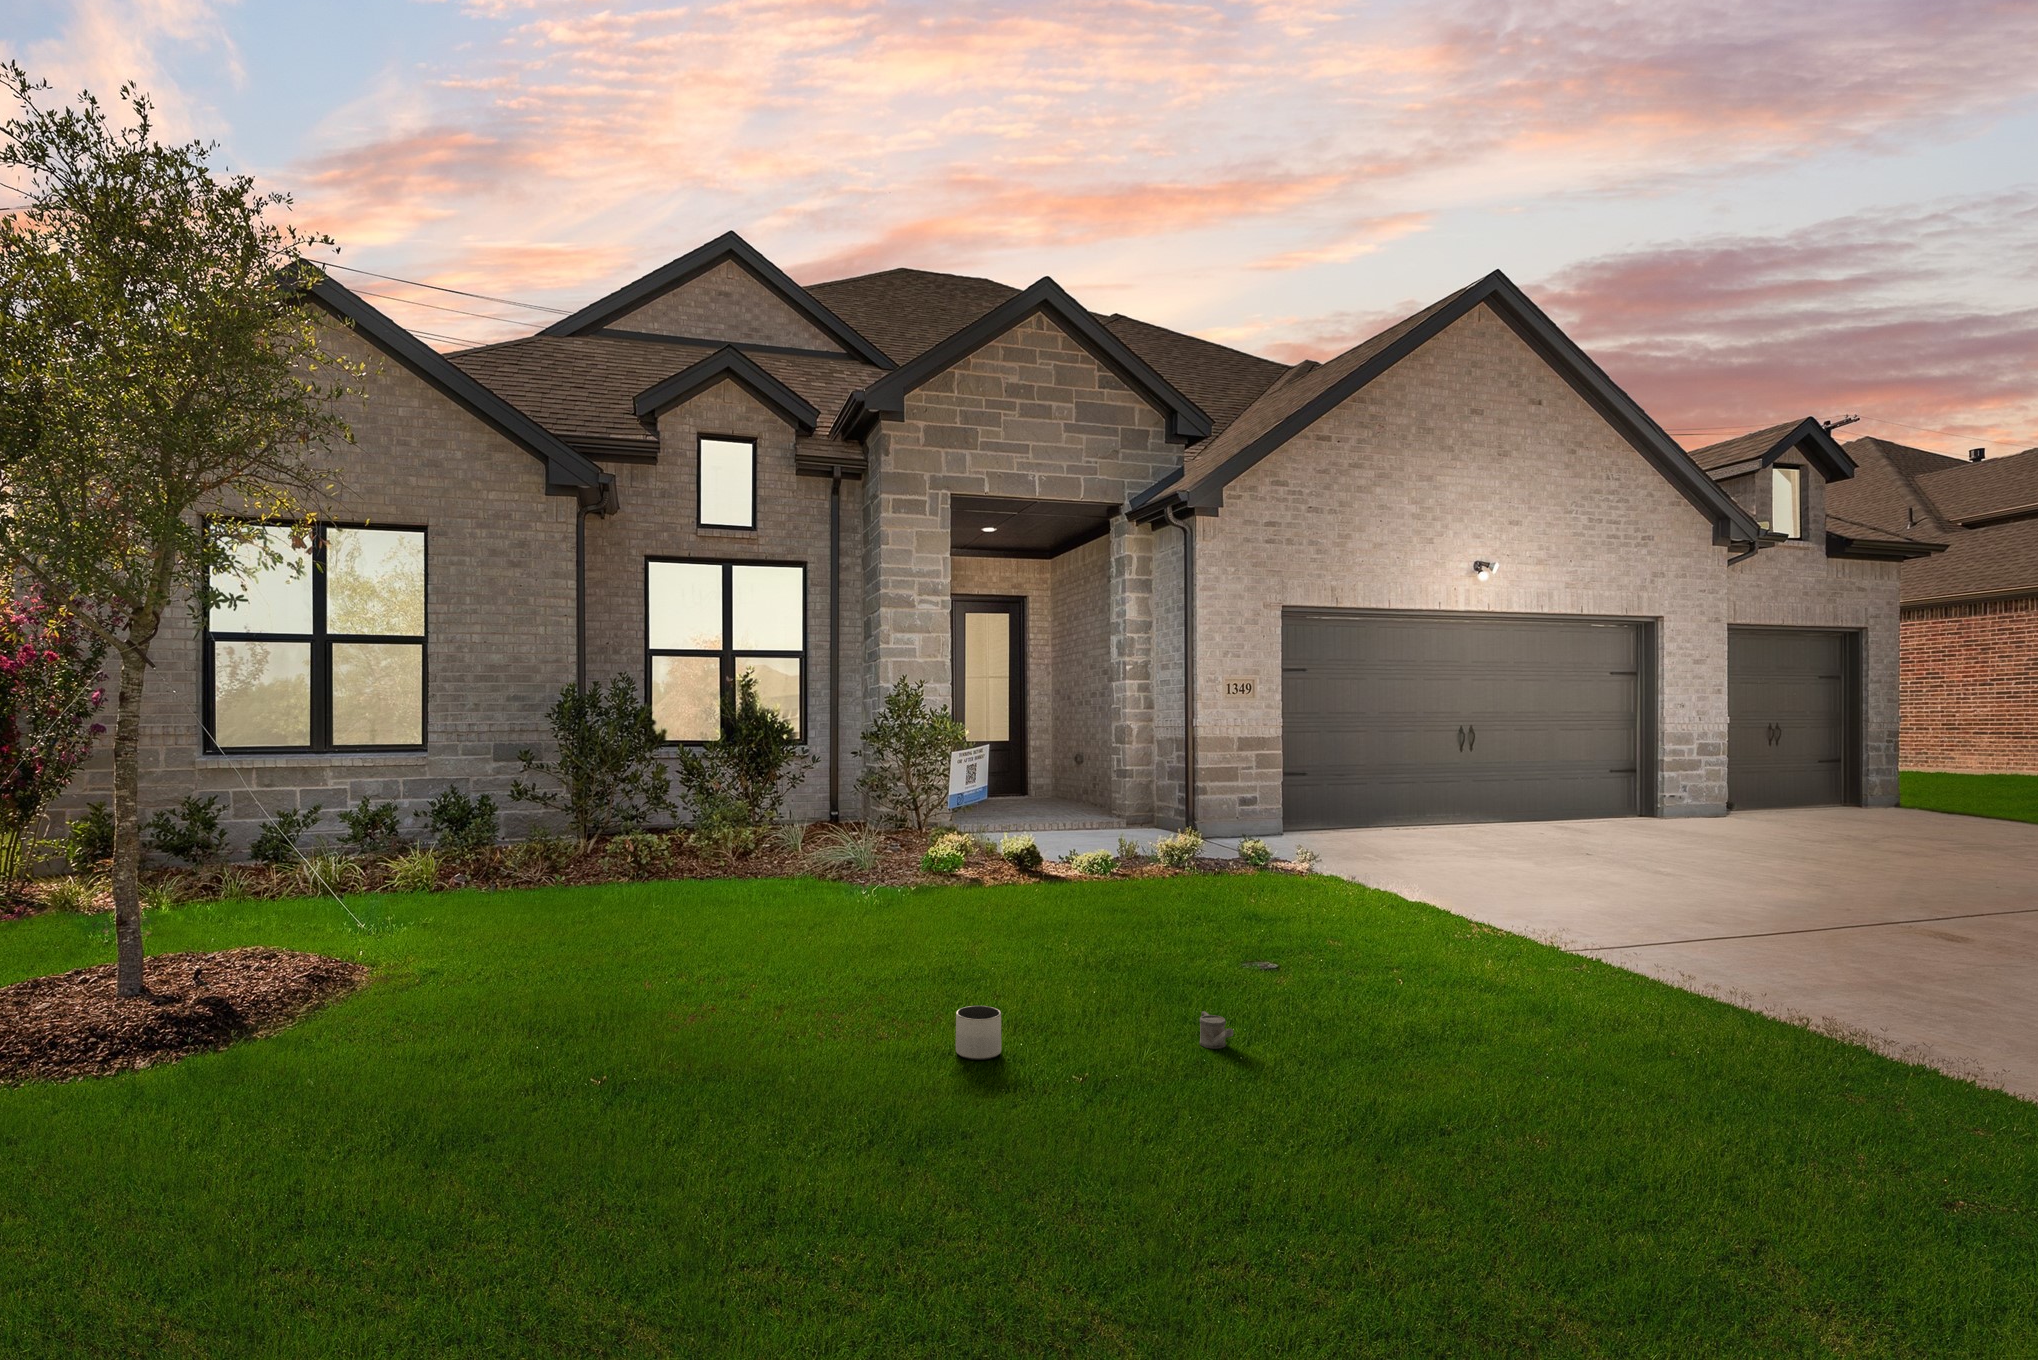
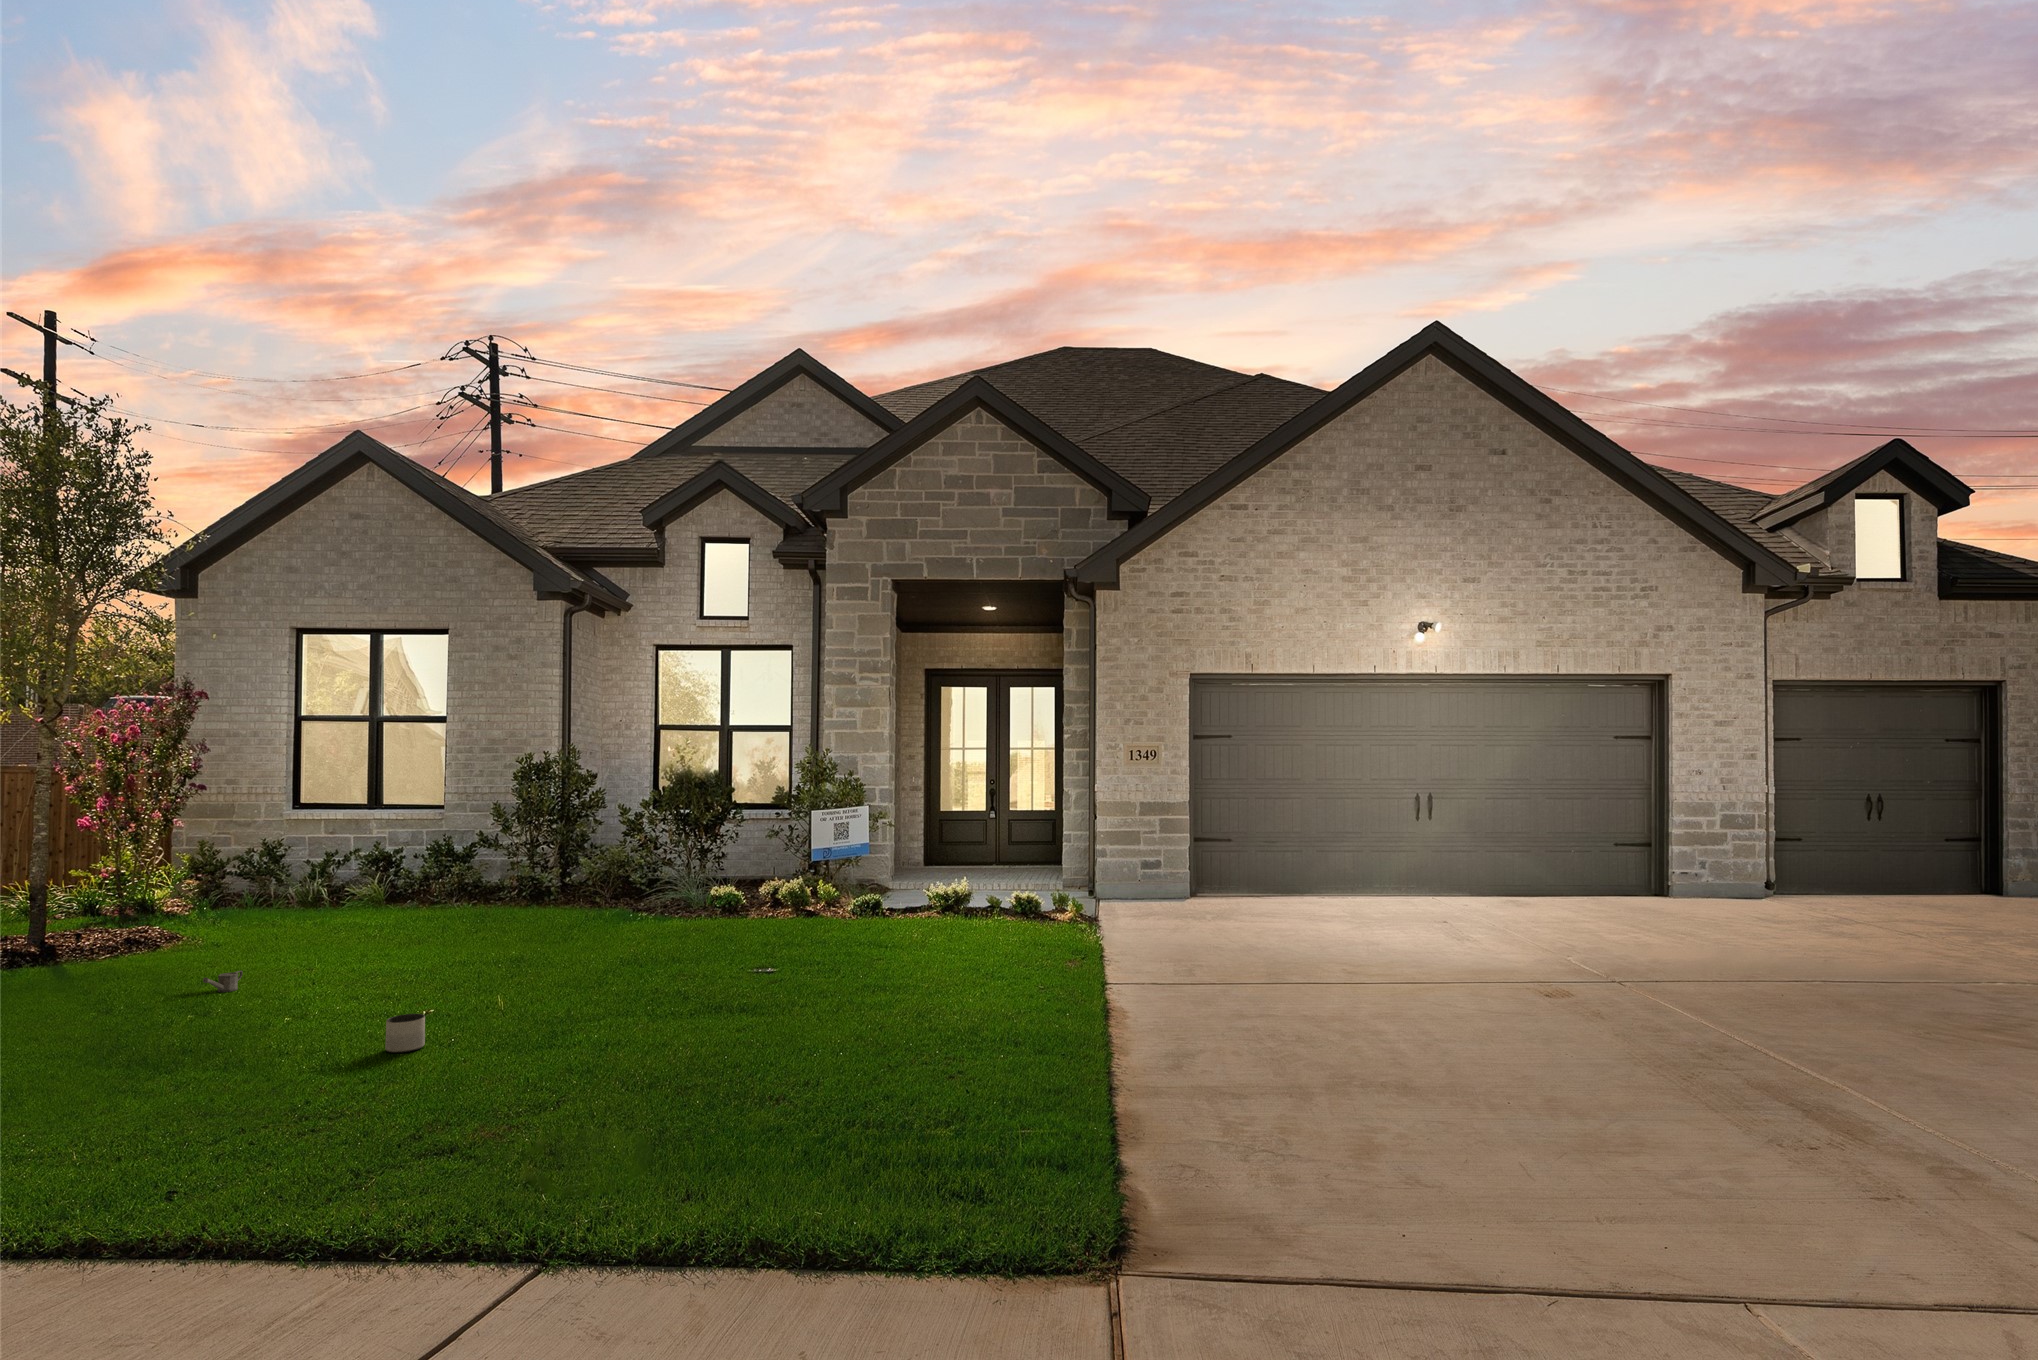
watering can: present [1200,1011,1233,1049] -> present [203,971,243,992]

